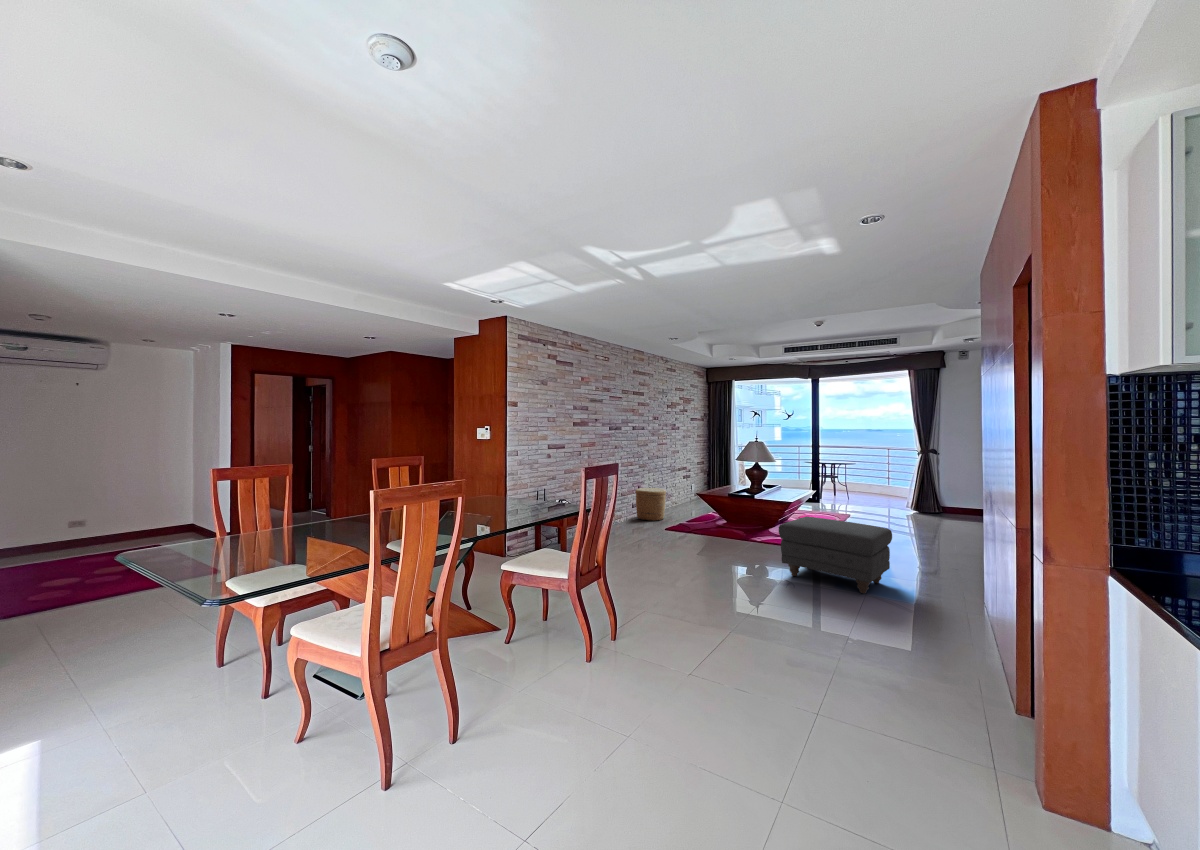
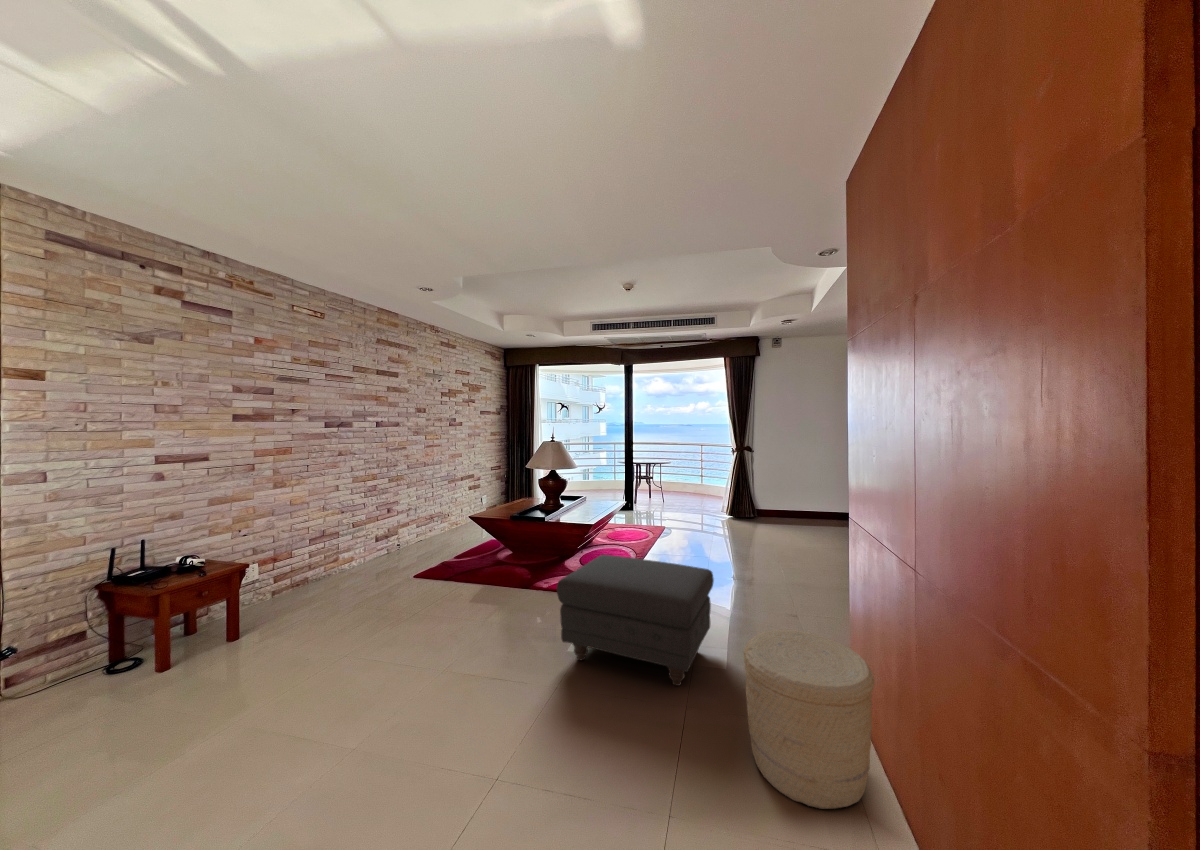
woven basket: present [635,488,666,521] -> present [744,629,874,809]

